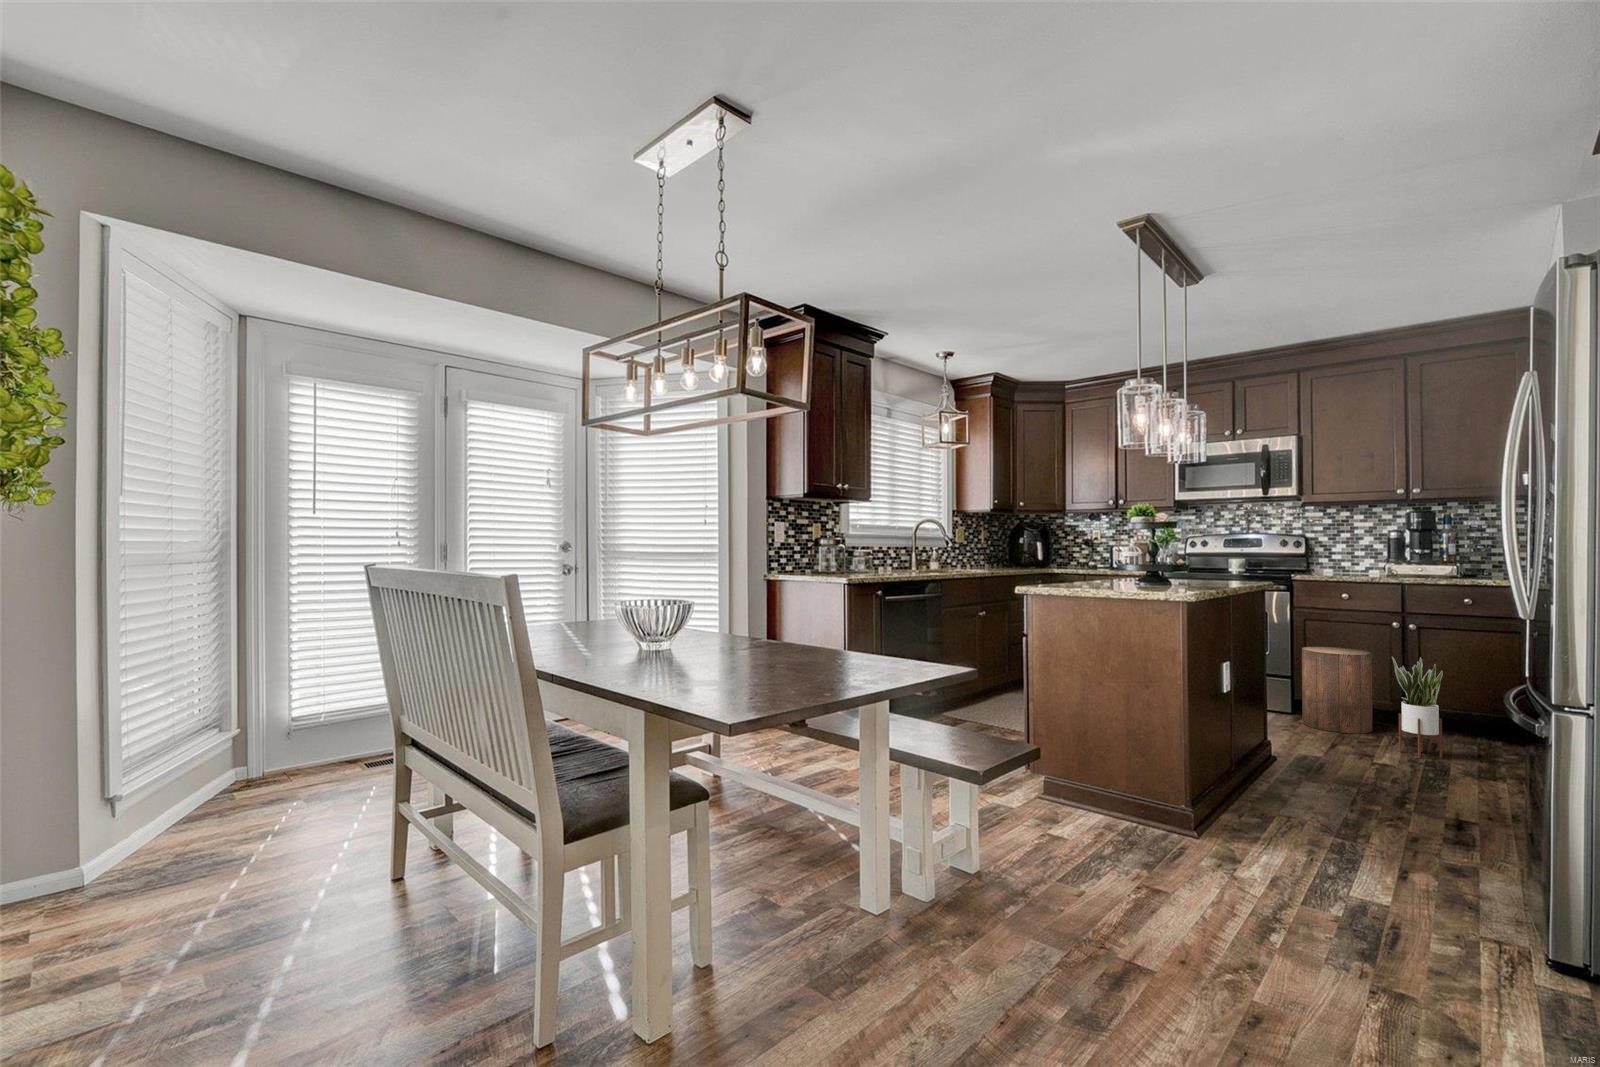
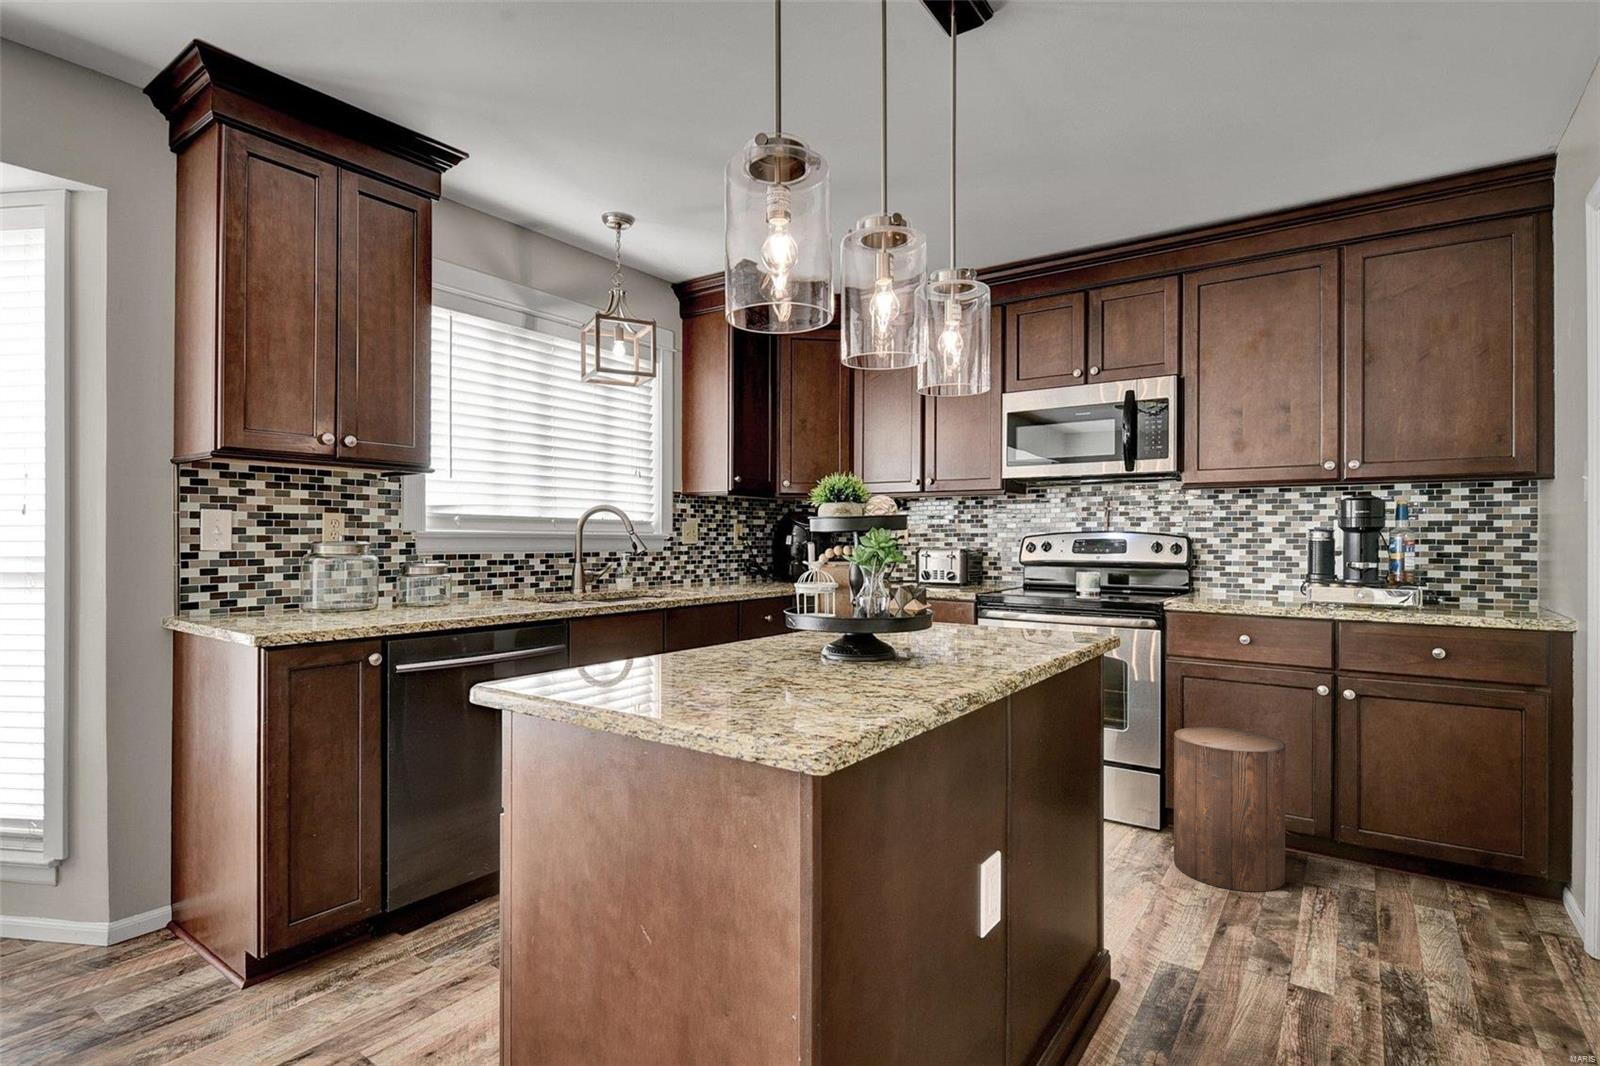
potted plant: present [1392,657,1443,758] -> none [1323,773,1413,975]

